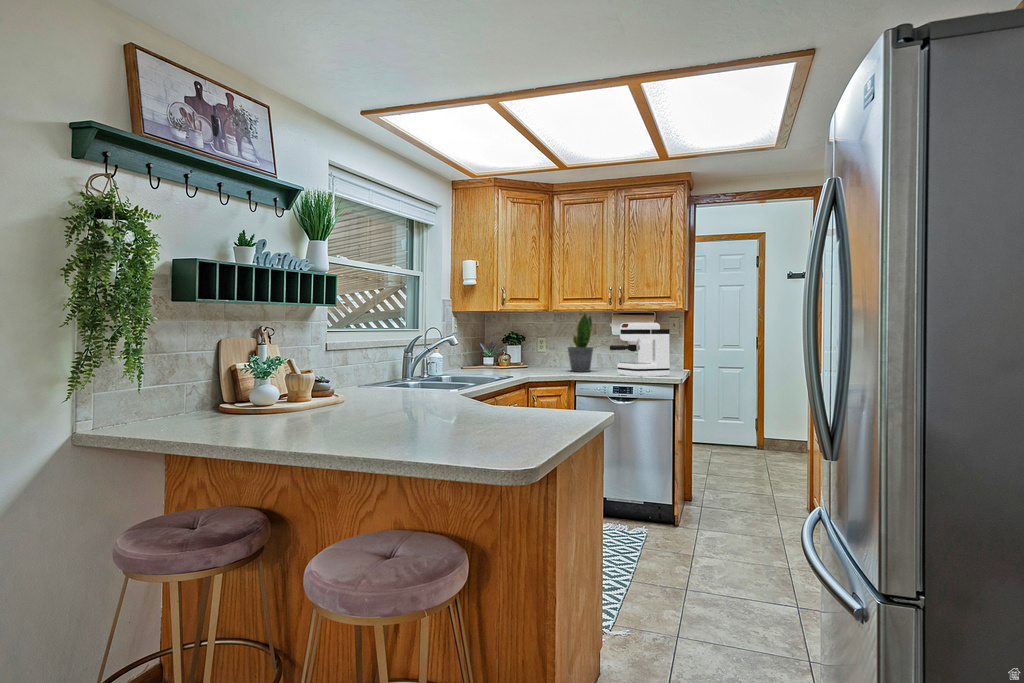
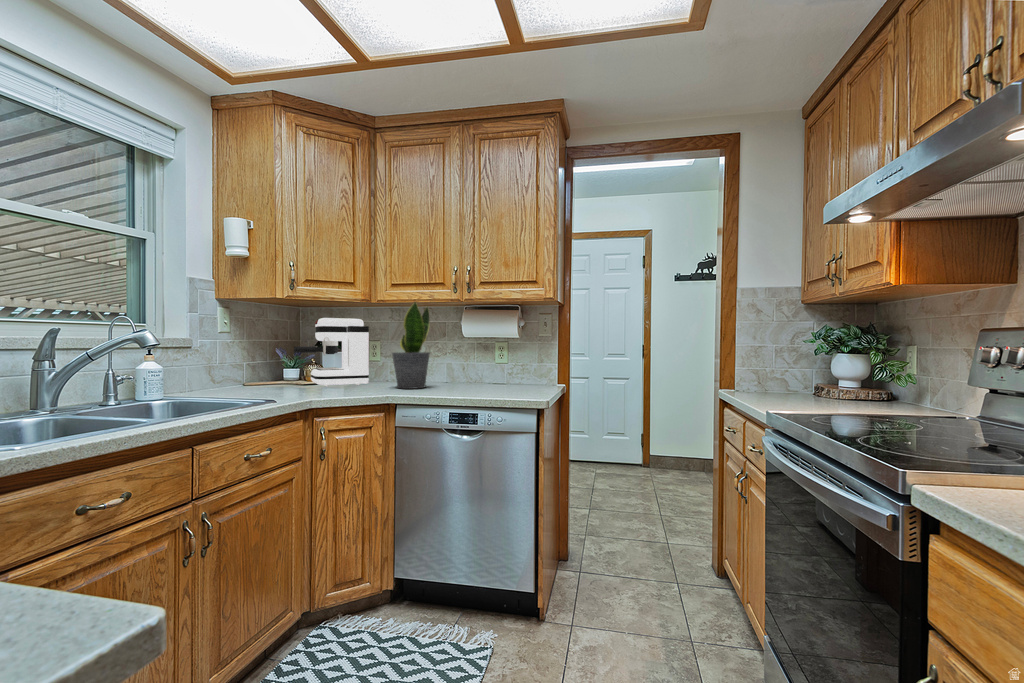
coffee maker: present [610,323,670,377] -> present [294,318,369,387]

